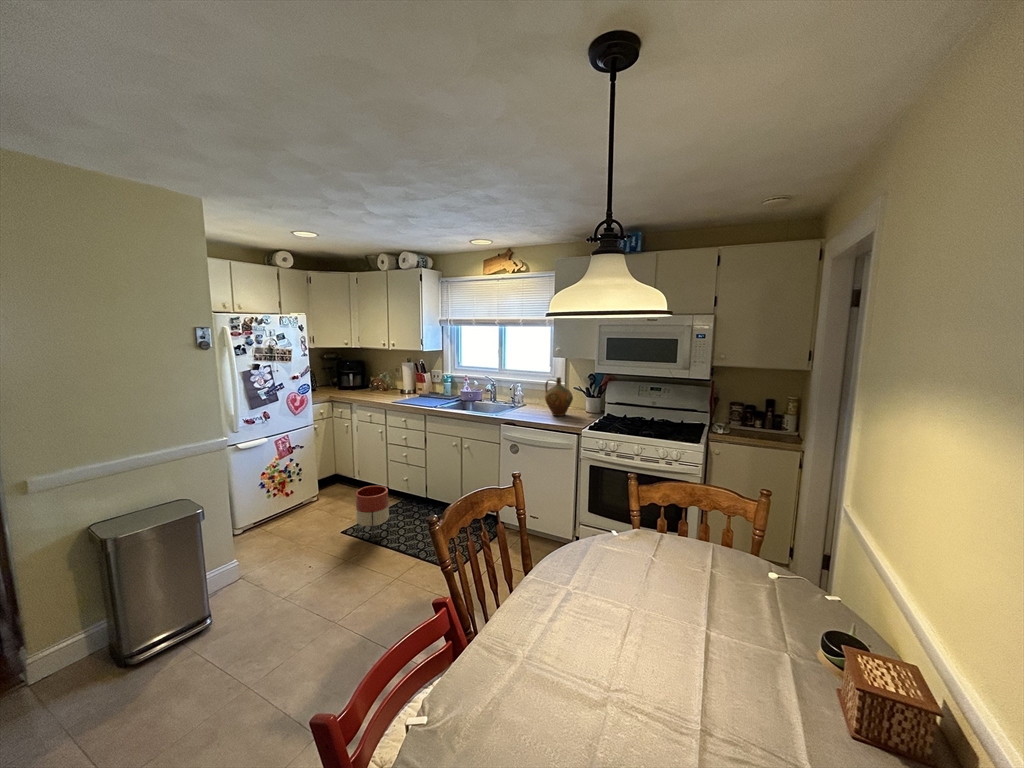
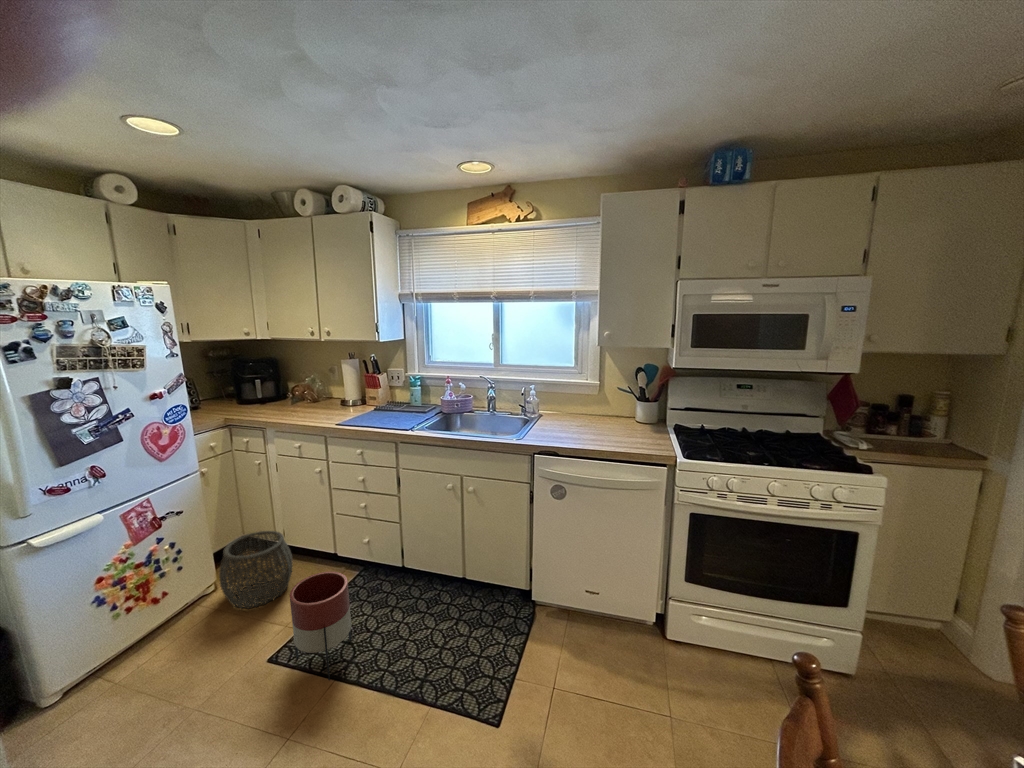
ceramic jug: present [545,377,573,416] -> none [586,375,629,433]
woven basket: none [320,467,362,510] -> present [219,531,293,608]

